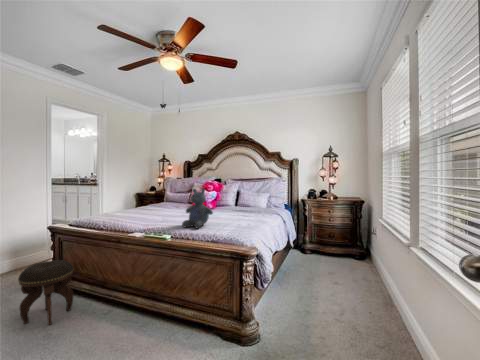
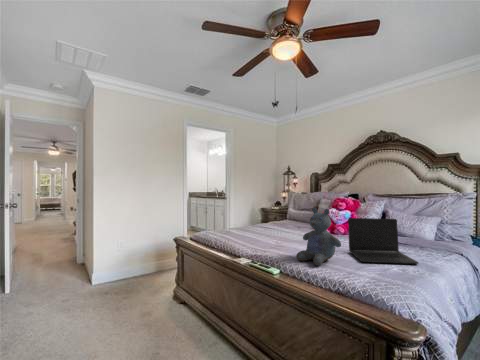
laptop: none [216,194,256,223] -> present [348,218,418,264]
footstool: present [18,260,74,325] -> none [139,273,185,343]

